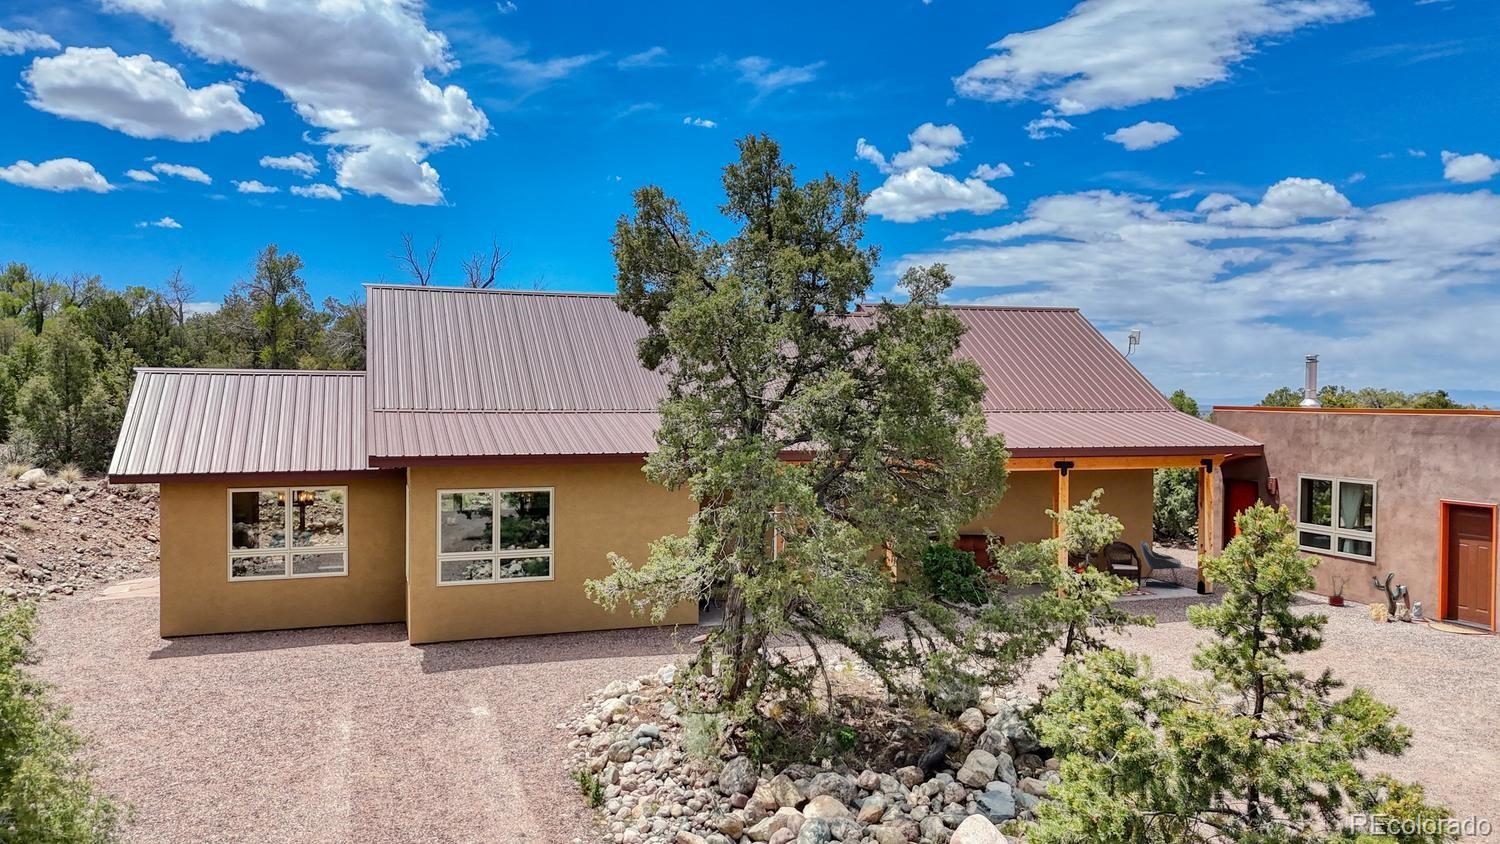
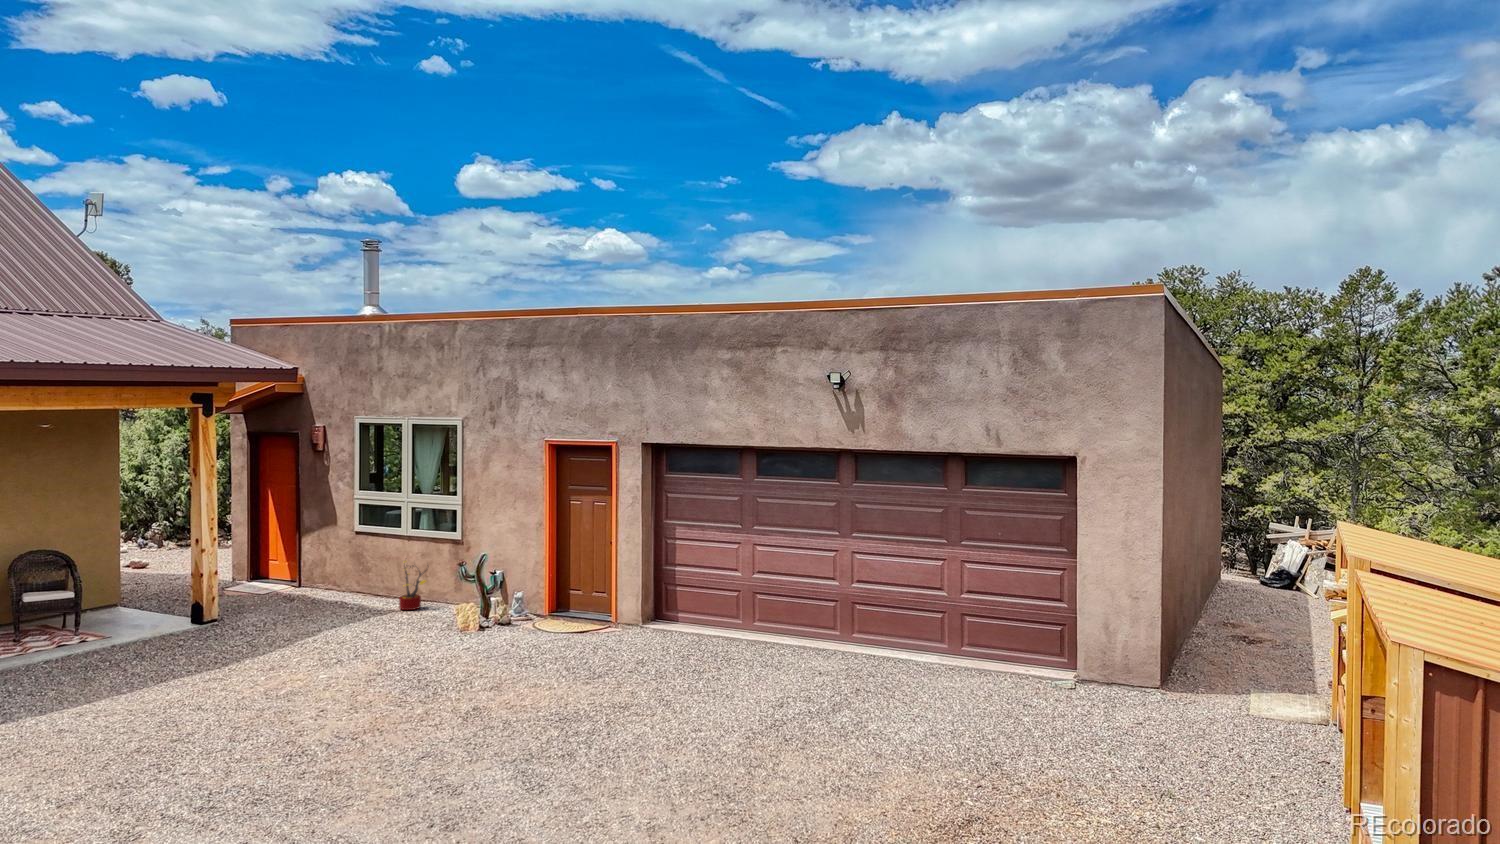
lounge chair: present [1140,541,1182,588] -> none [87,544,169,624]

